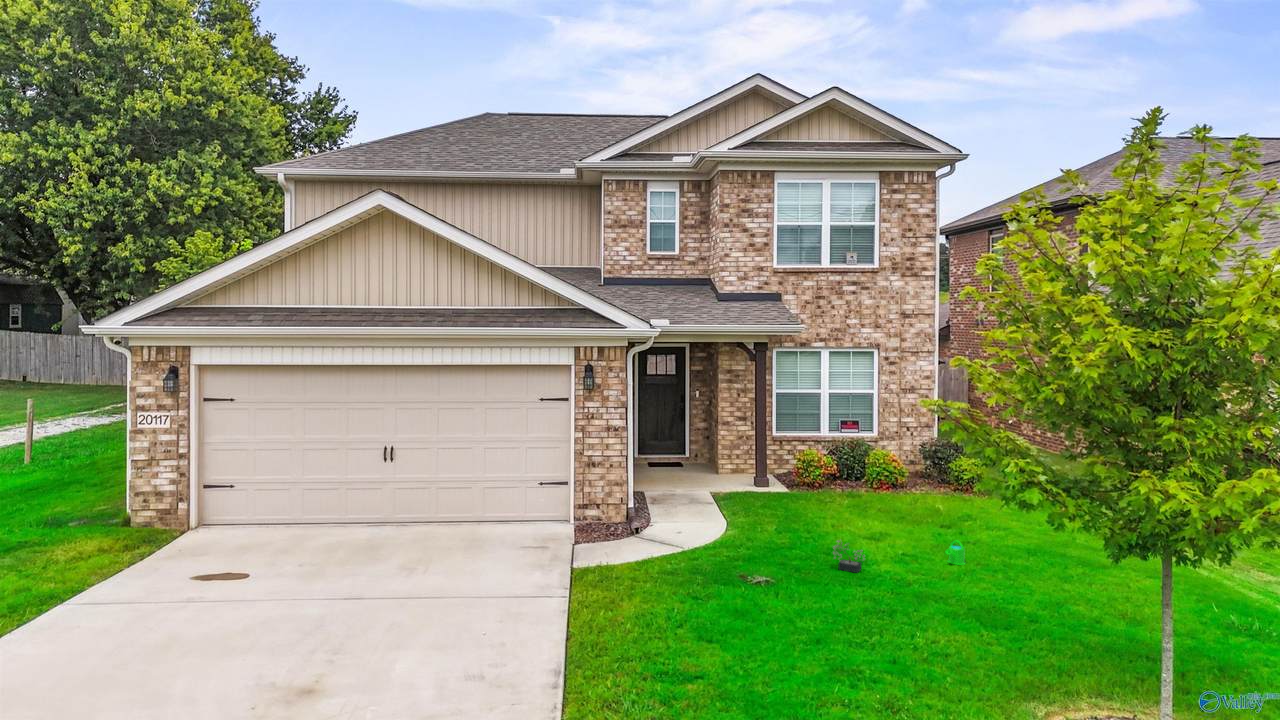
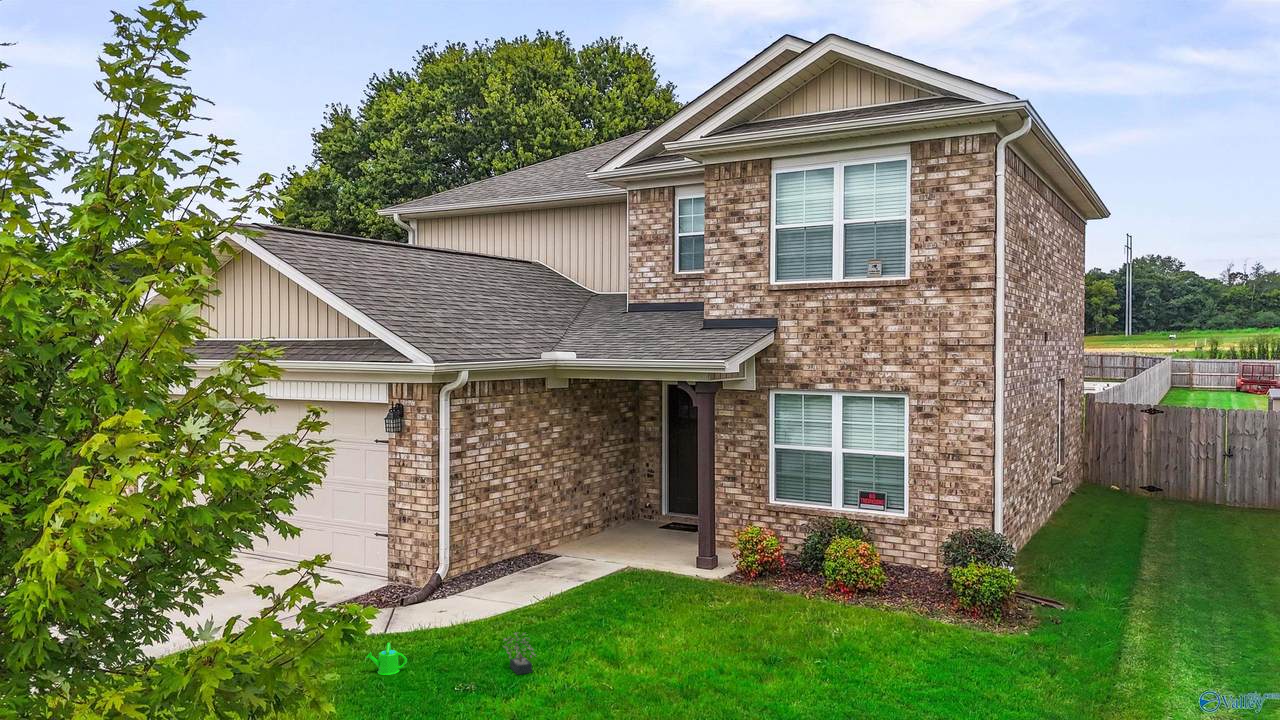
watering can: present [945,540,965,565] -> present [366,642,407,675]

